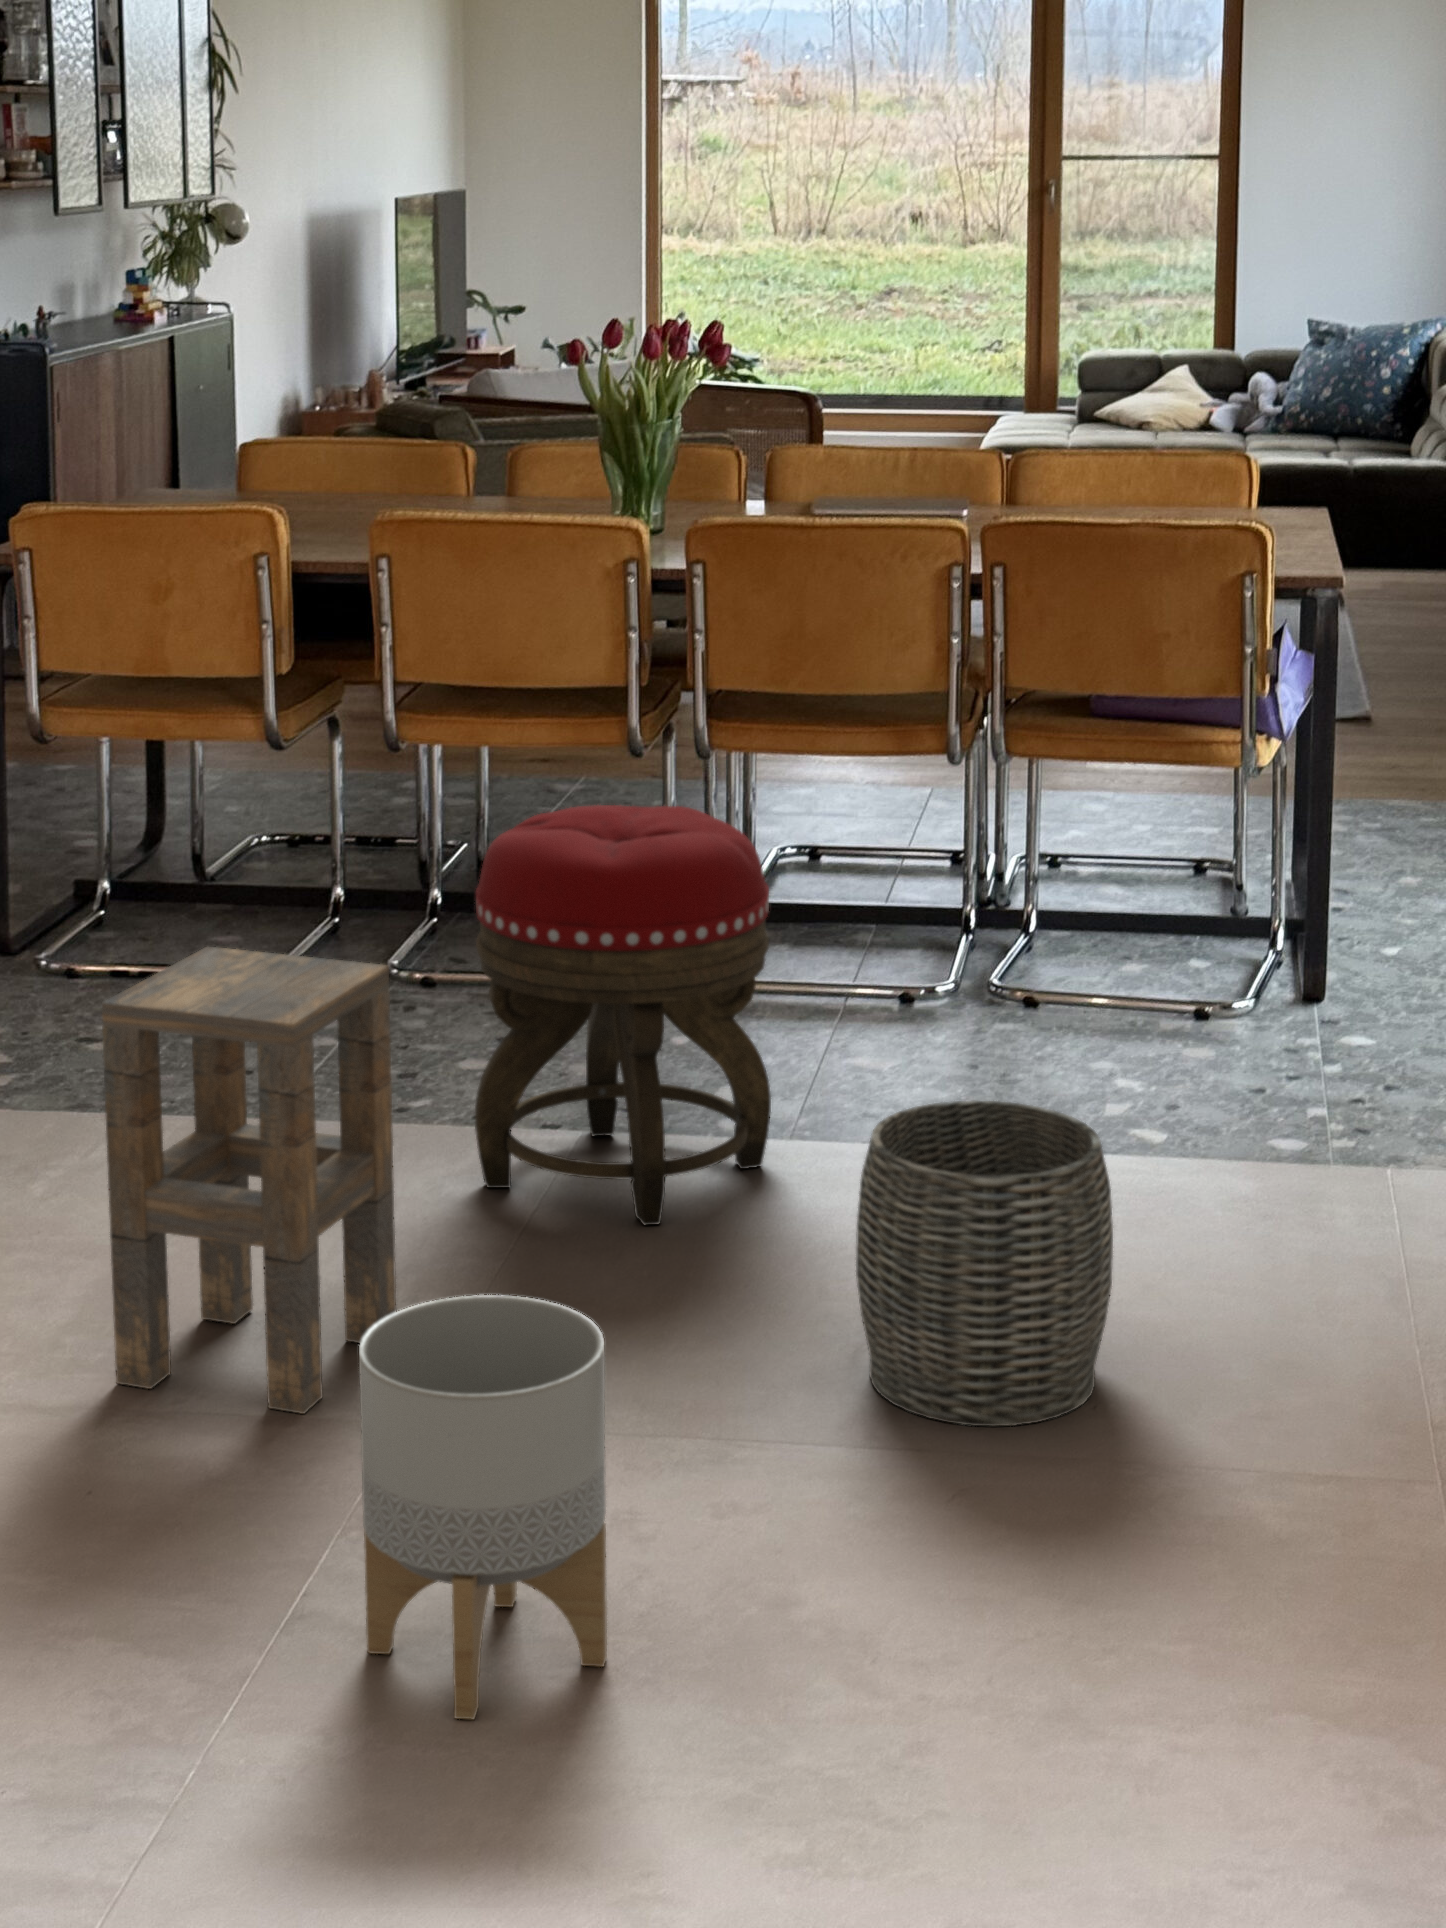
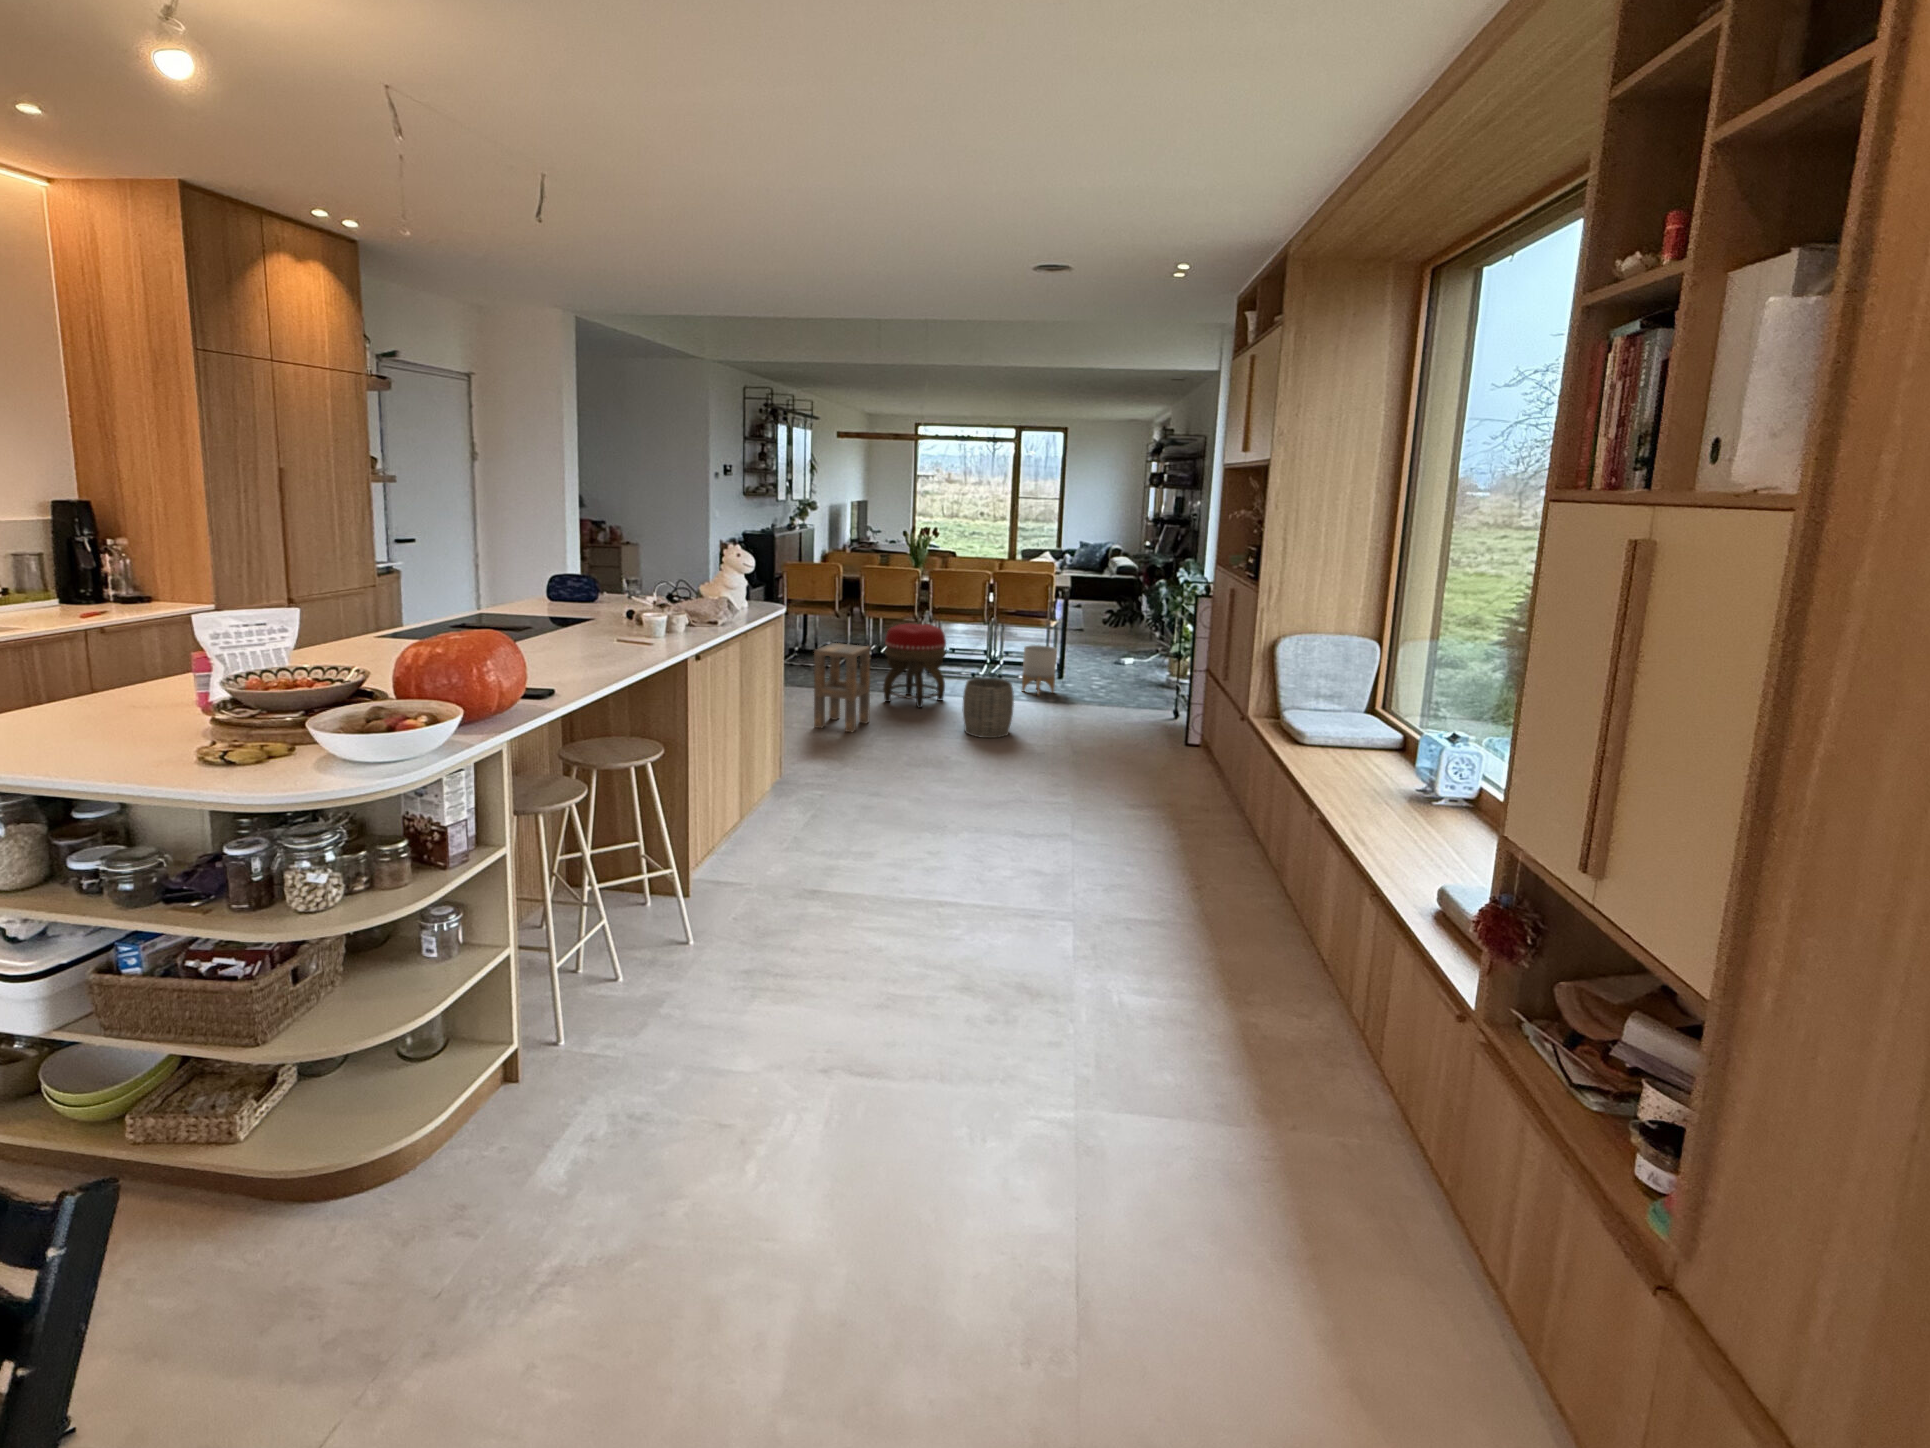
planter: present [359,1295,607,1719] -> present [1022,645,1057,696]

